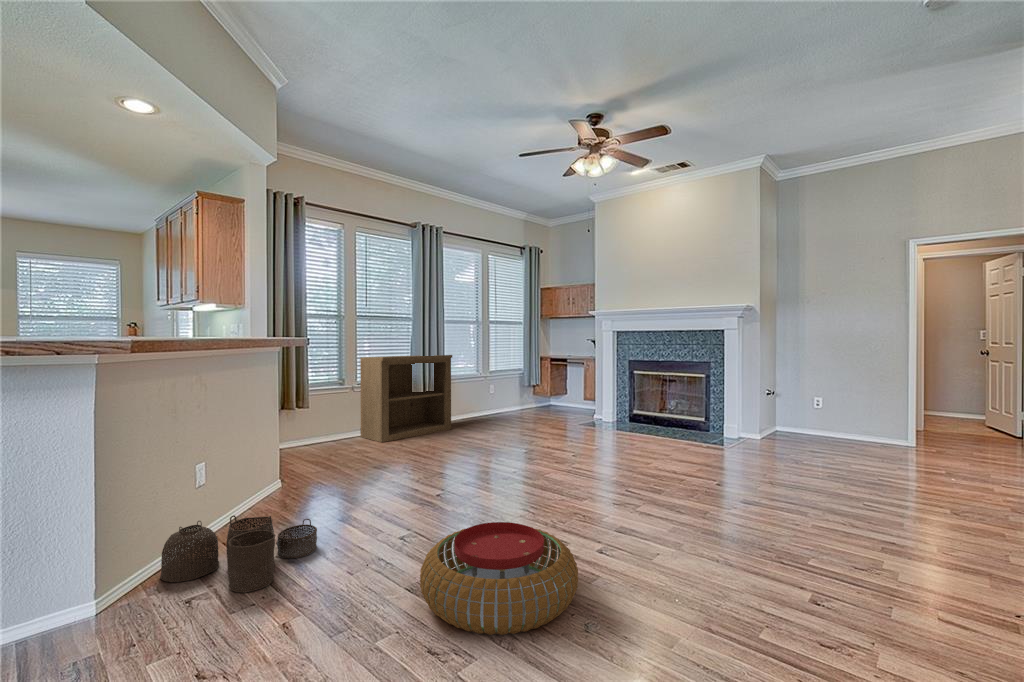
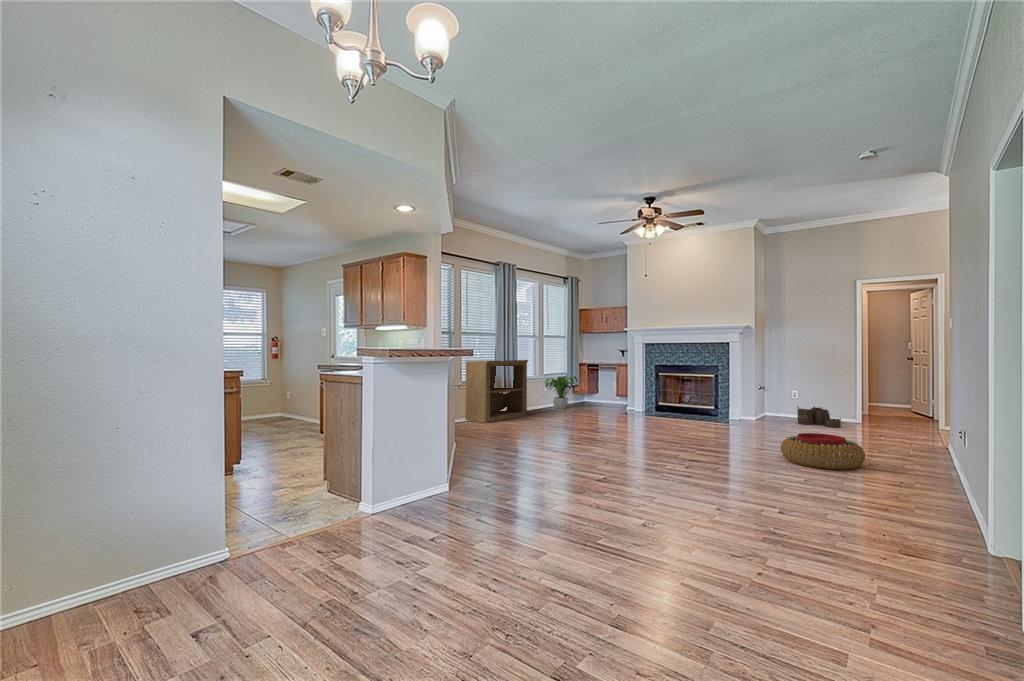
potted plant: none [488,374,531,417] -> present [545,376,577,409]
woven basket: present [160,515,317,592] -> present [797,407,841,427]
pouf: present [420,522,578,635] -> present [781,433,865,469]

